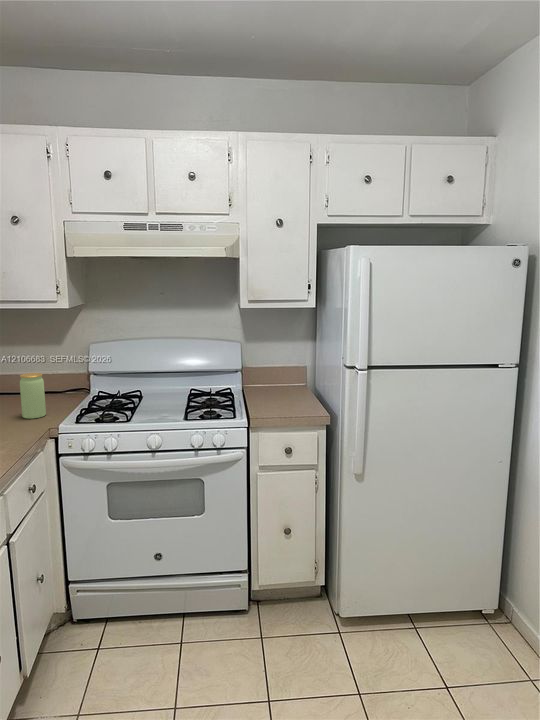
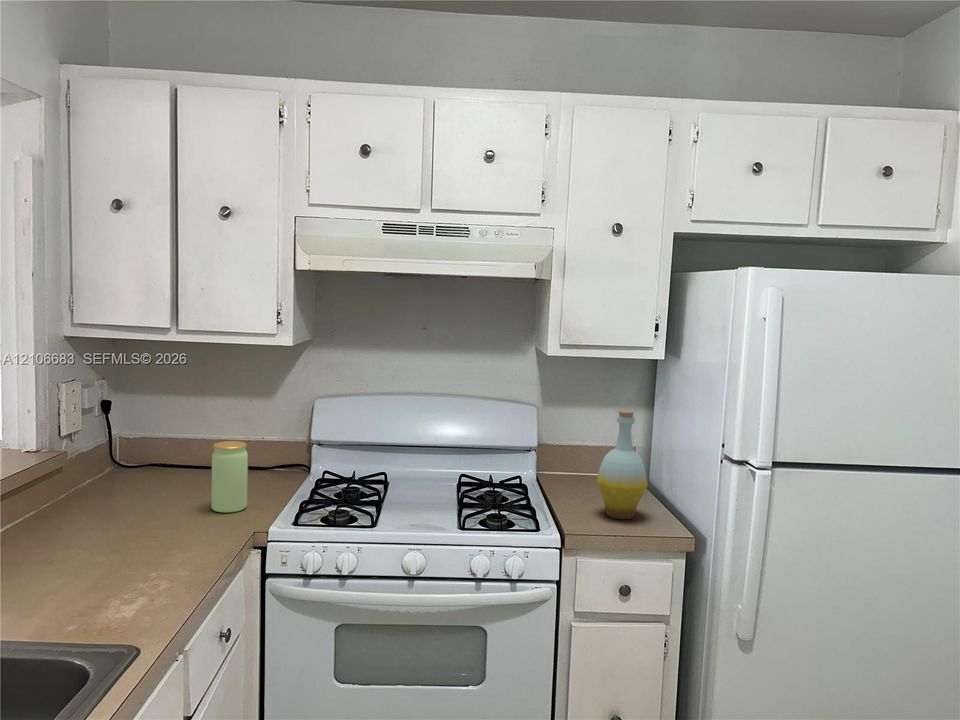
bottle: none [273,341,305,409] -> present [597,410,648,519]

